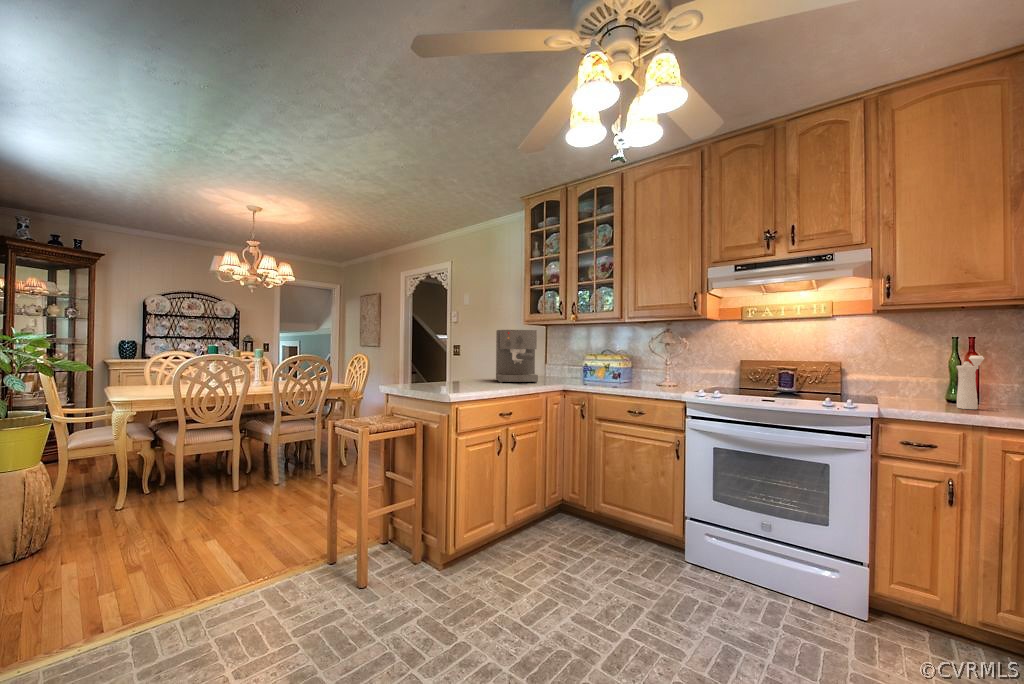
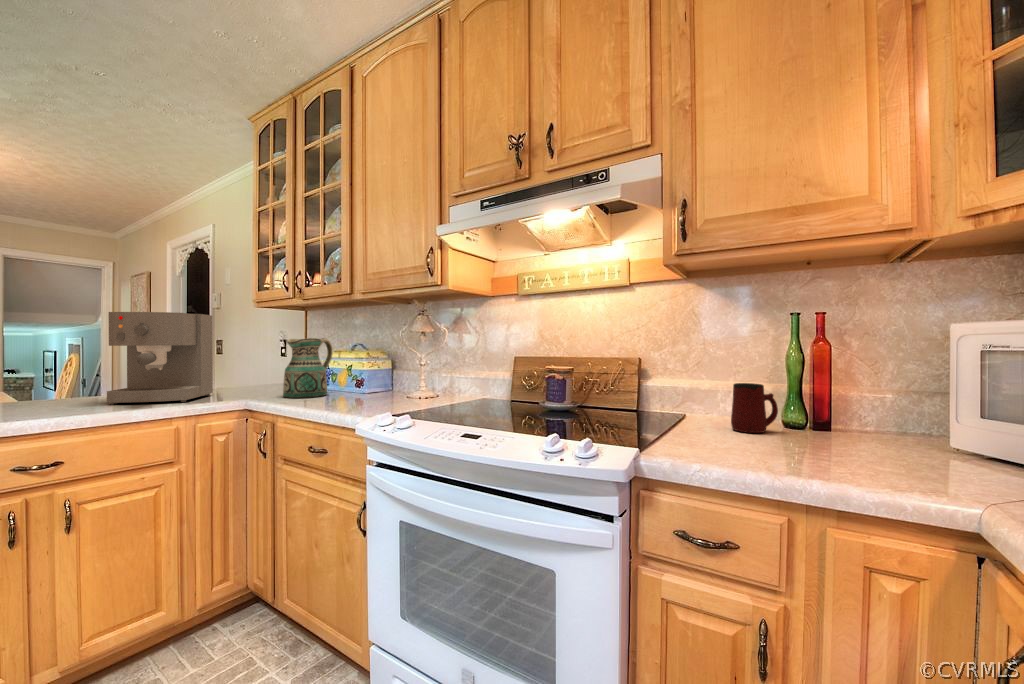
ceramic pitcher: none [578,346,604,383] -> present [283,338,332,398]
pepper mill: present [956,356,984,409] -> none [785,346,835,456]
mug: none [914,376,945,403] -> present [731,383,778,433]

